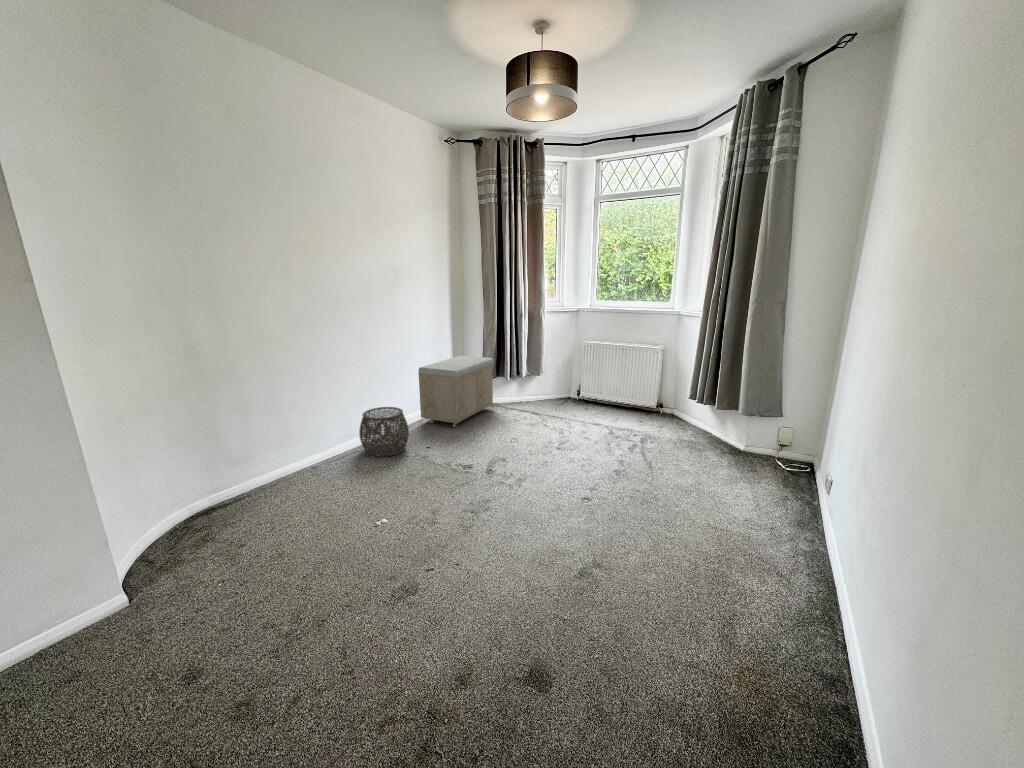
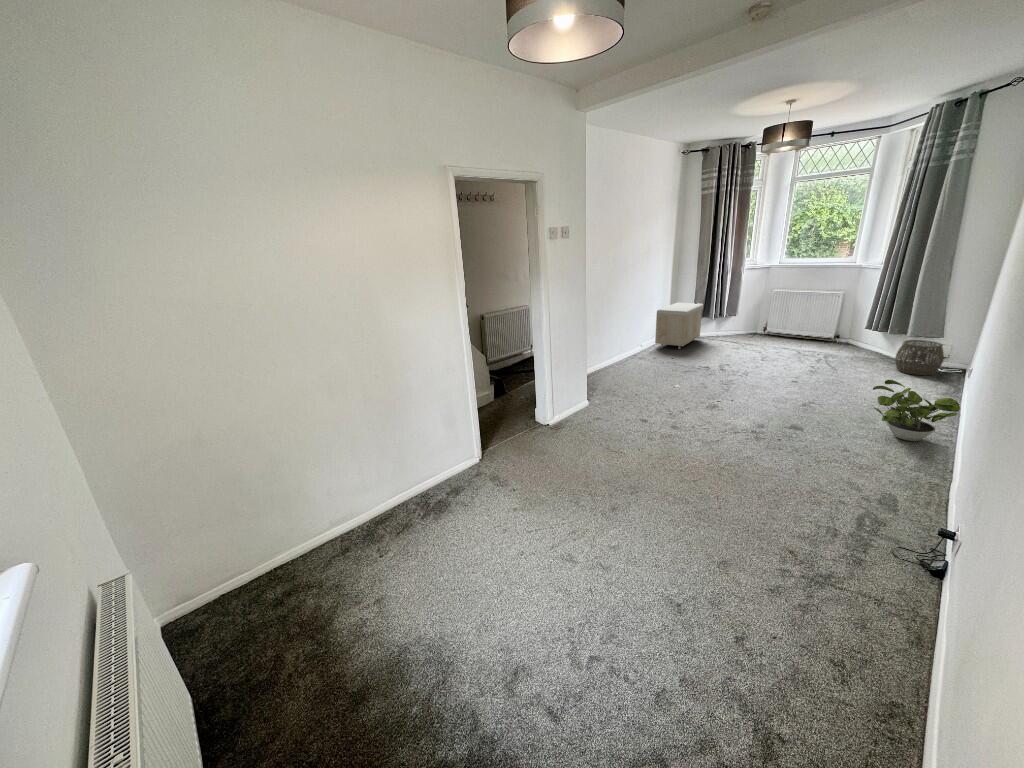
woven basket: present [359,407,409,457] -> present [895,340,944,375]
potted plant: none [691,546,858,695] -> present [873,380,960,441]

